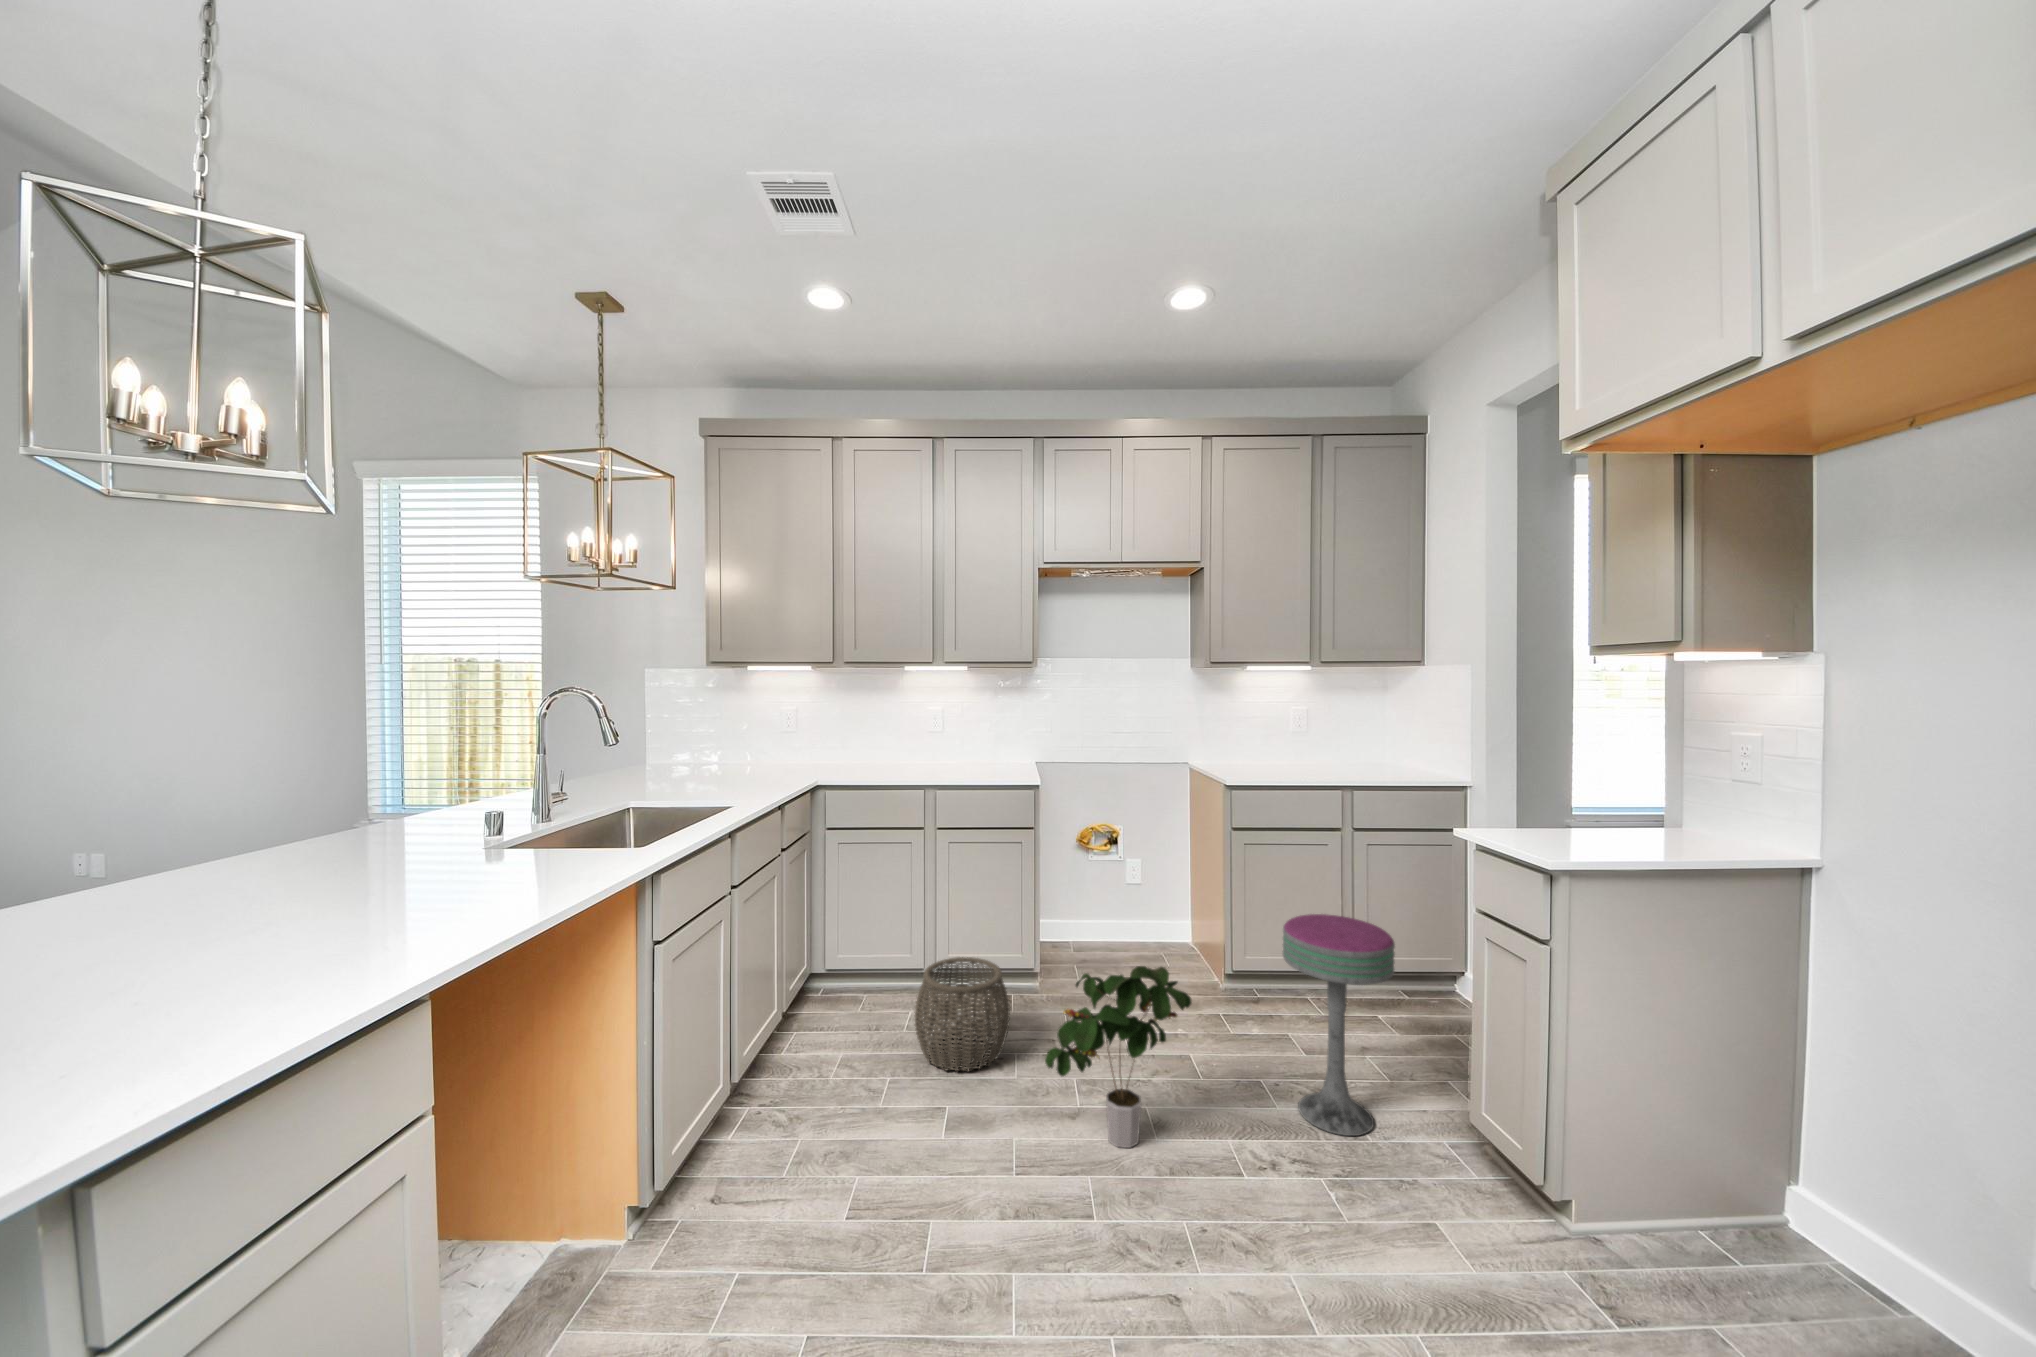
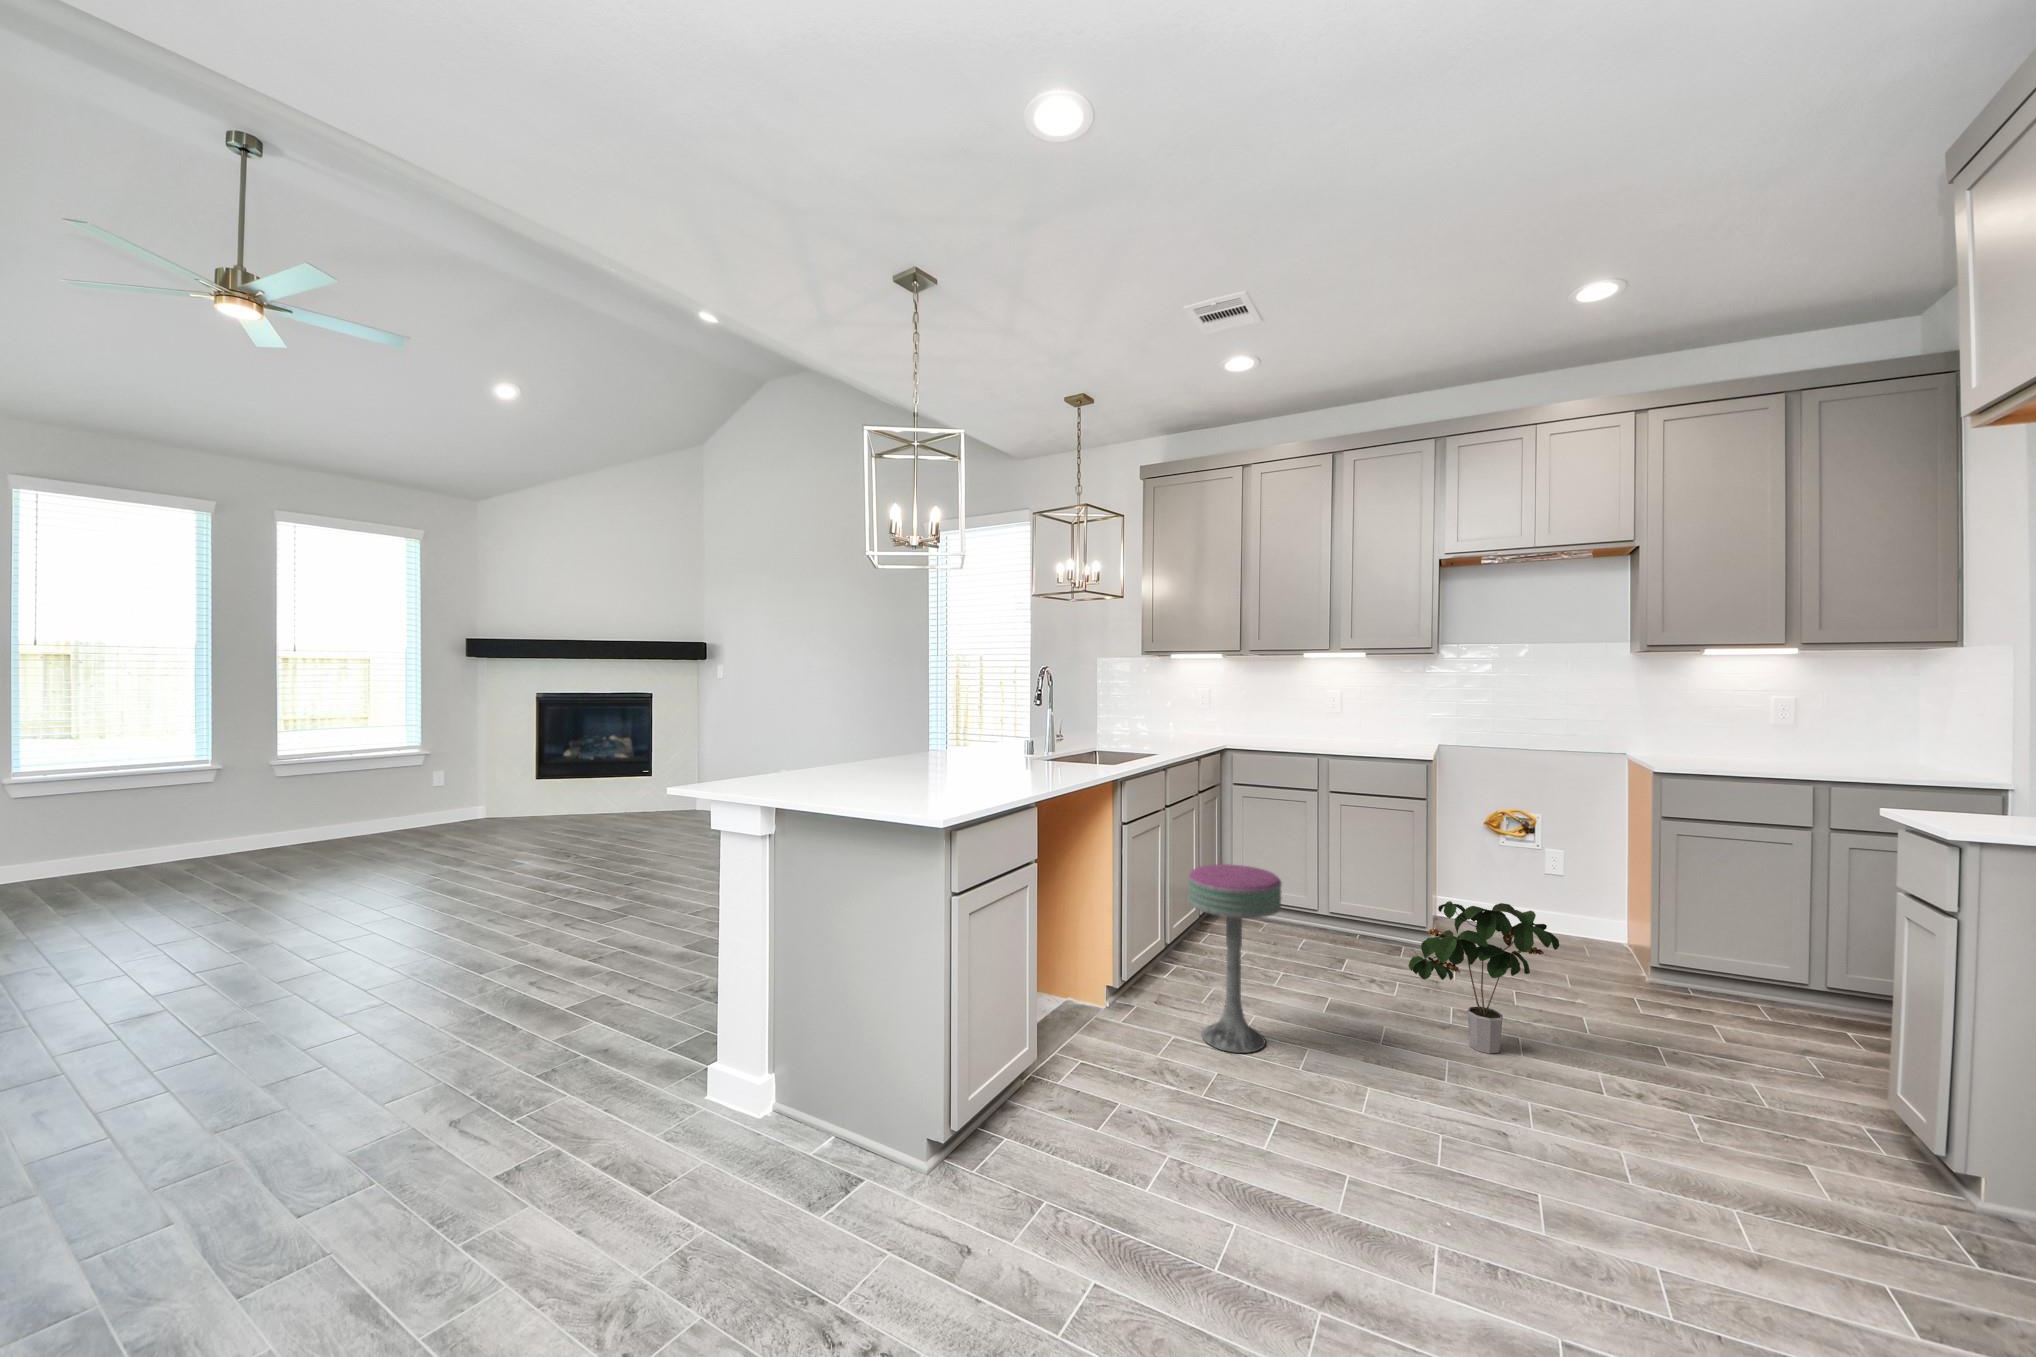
bar stool: present [1283,914,1395,1136] -> present [1188,864,1282,1053]
woven basket: present [914,957,1010,1071] -> none [1306,895,1394,984]

